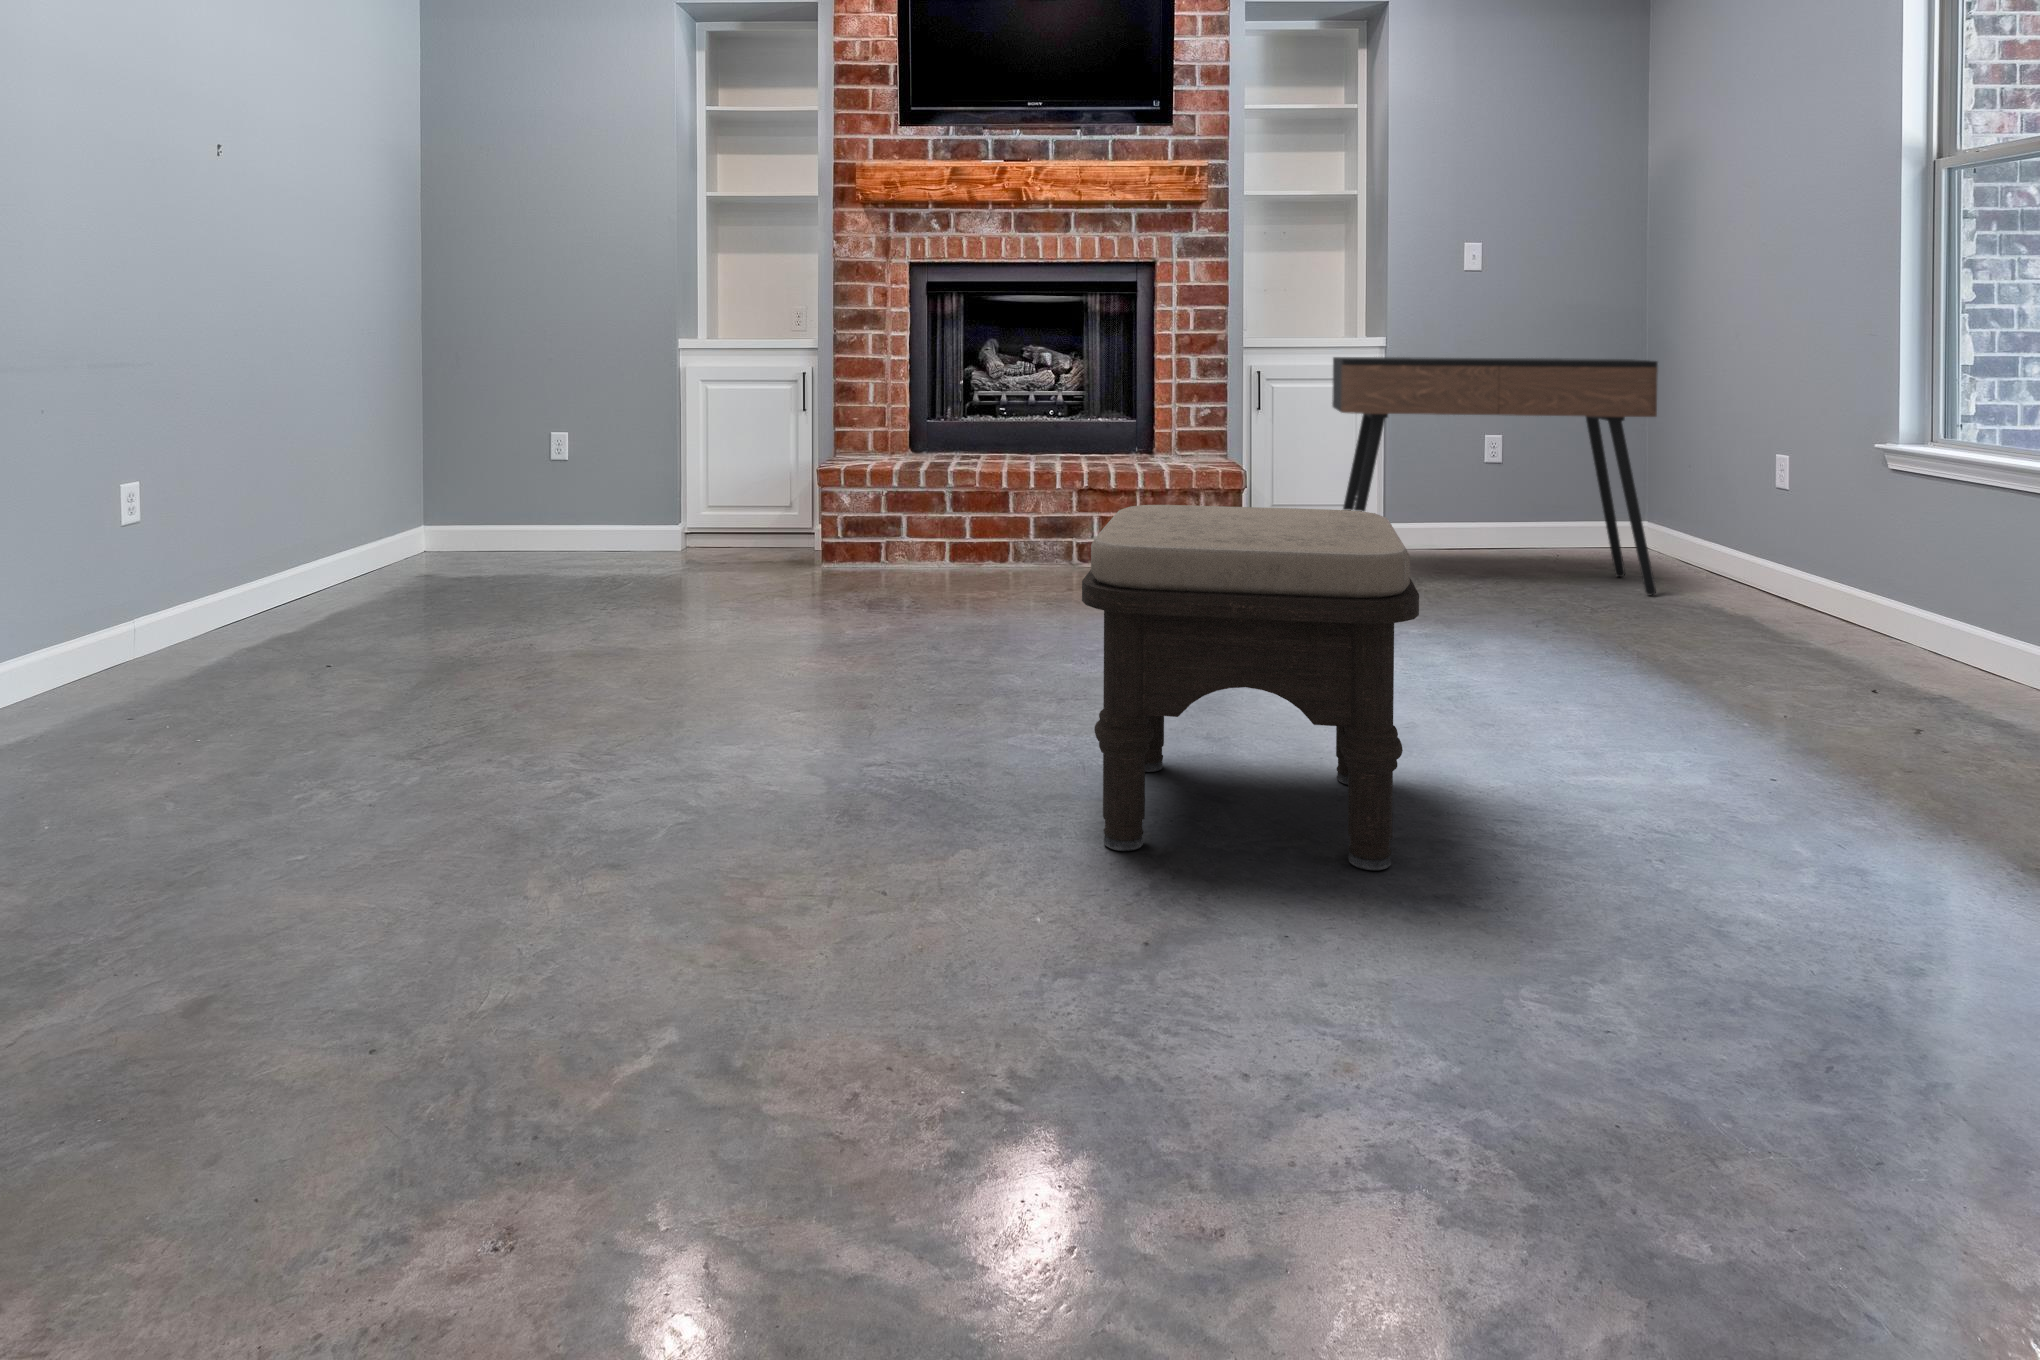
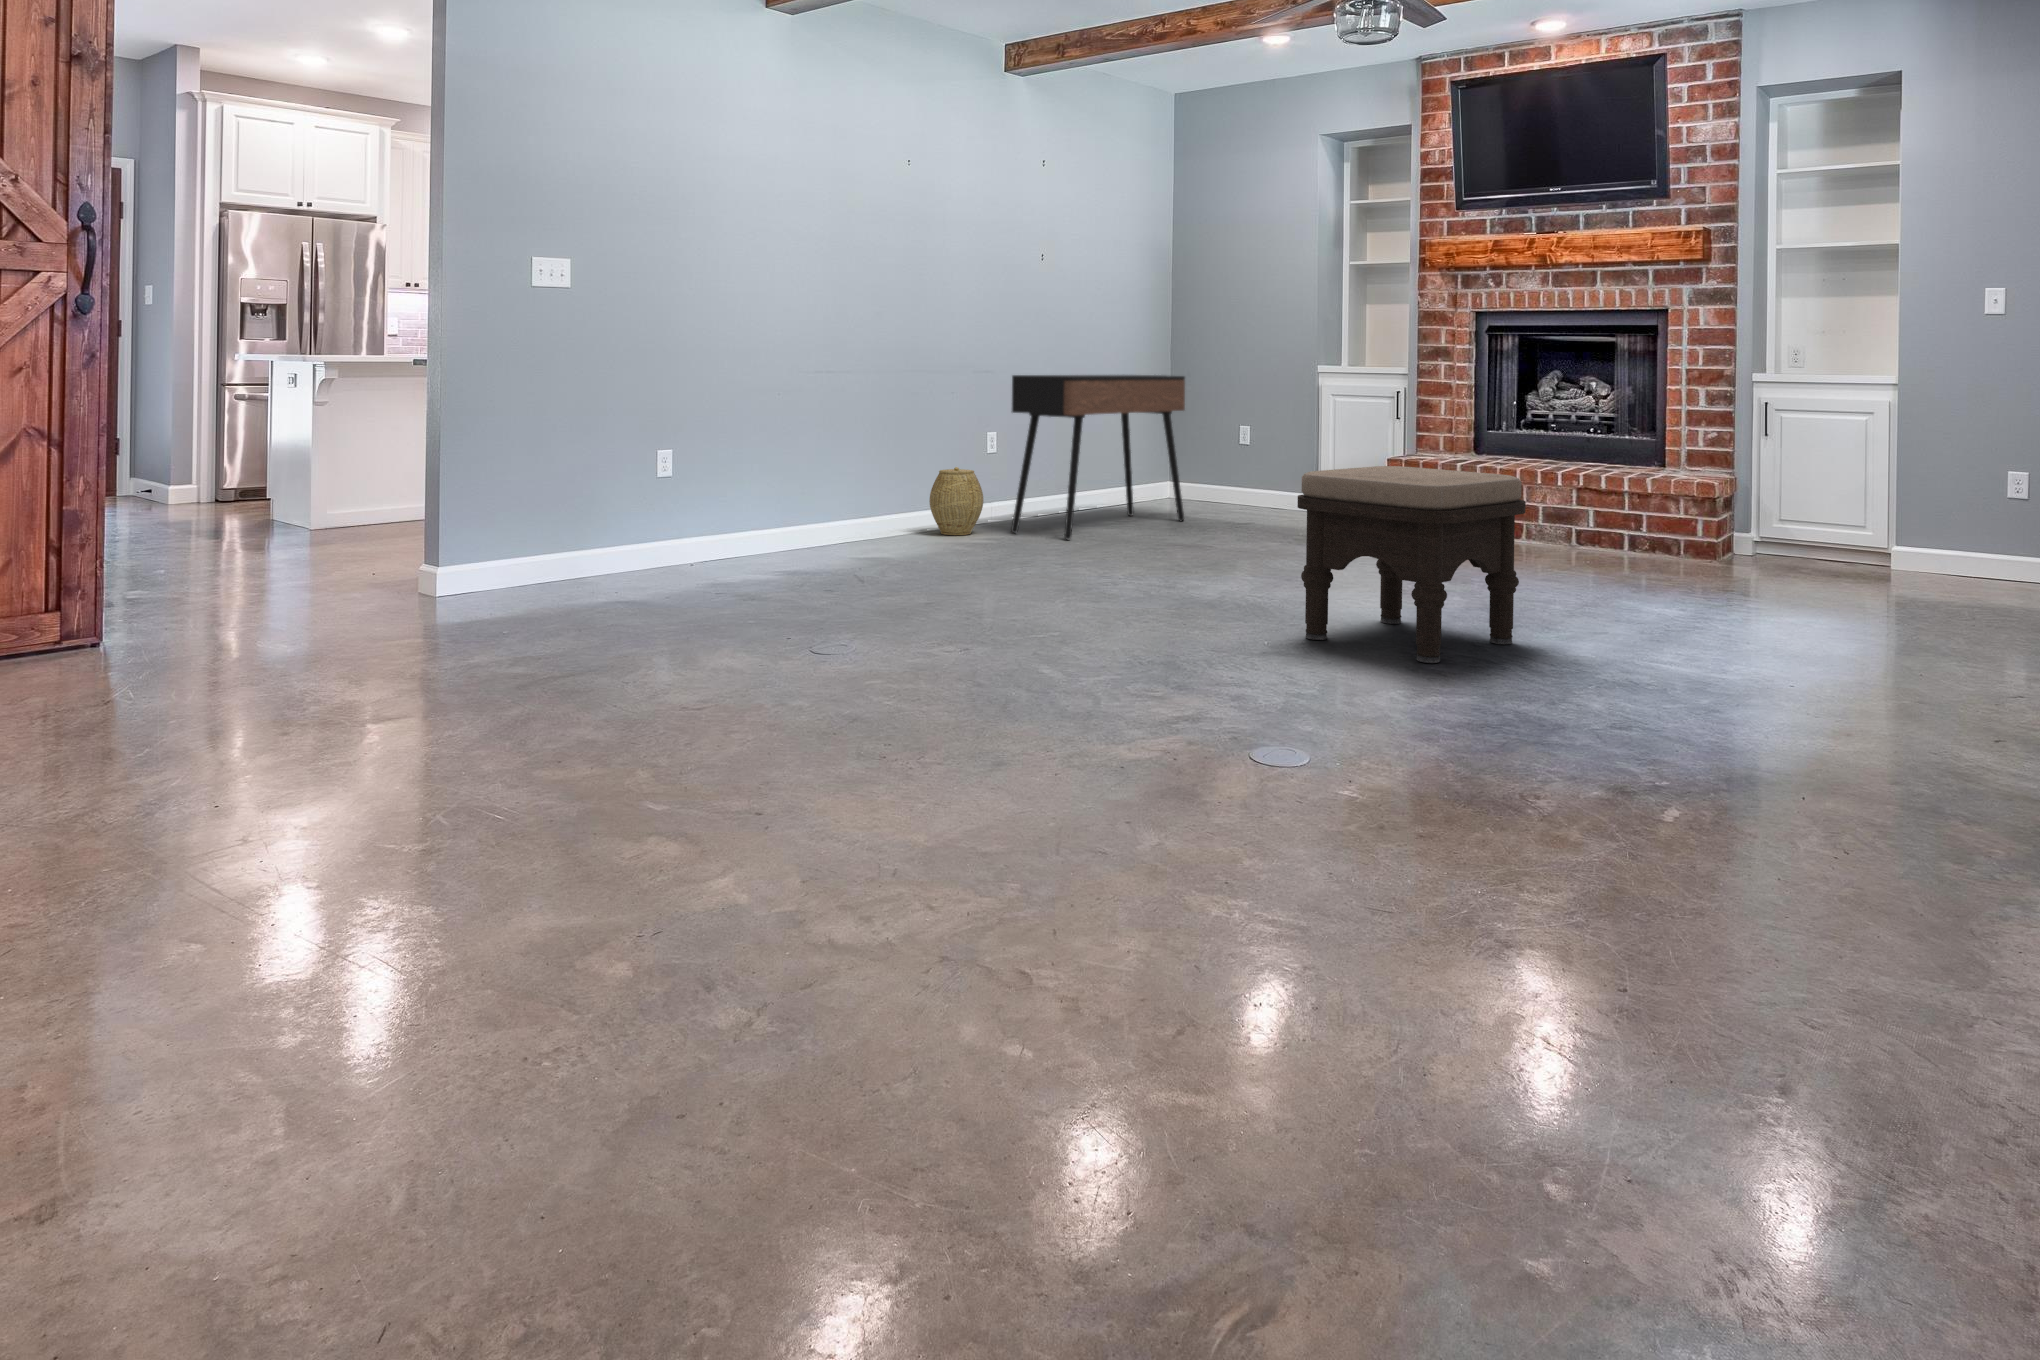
console table: present [1332,357,1658,596] -> present [1011,375,1185,539]
woven basket: none [41,545,168,682] -> present [929,467,983,535]

